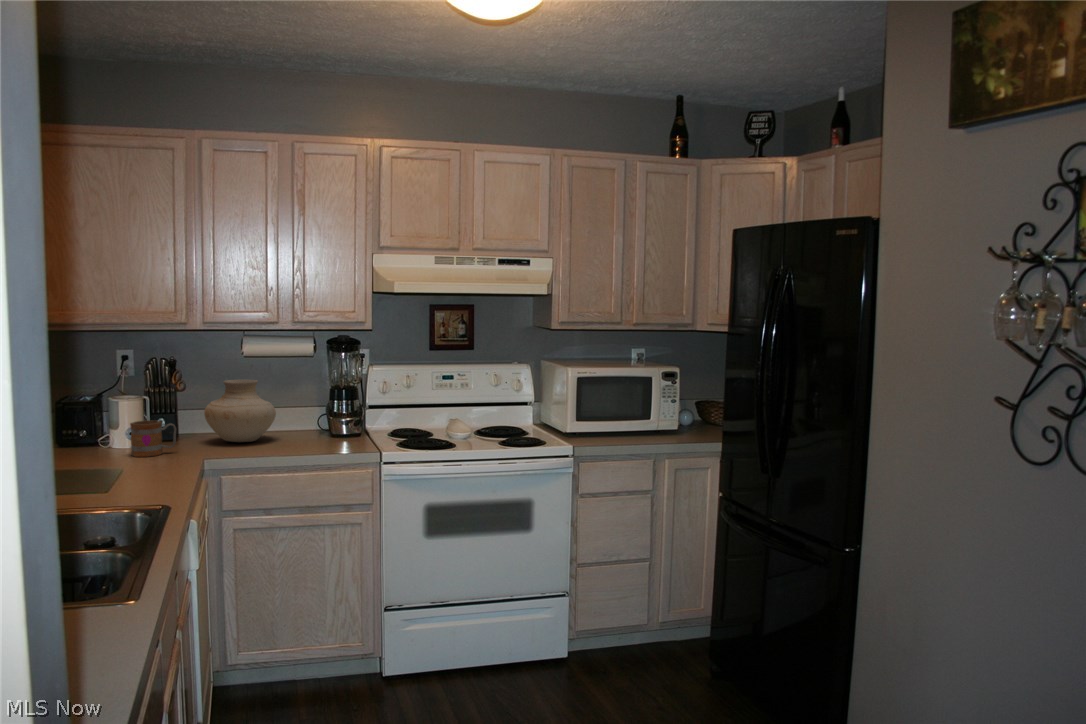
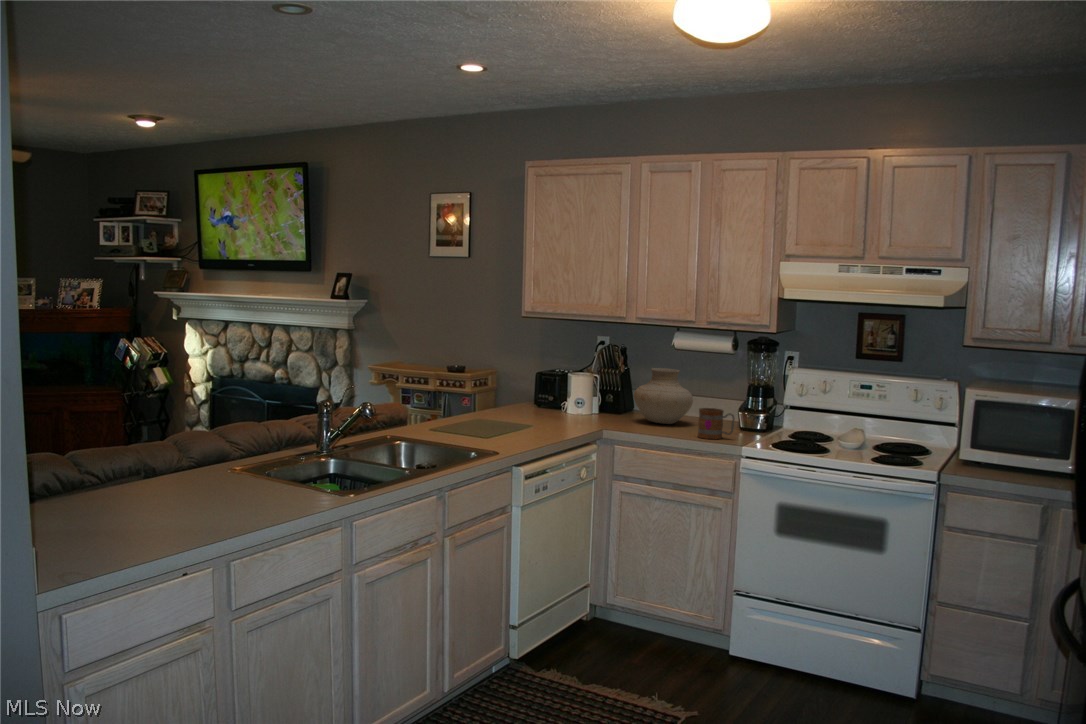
mug: present [130,420,176,457] -> present [698,408,735,439]

